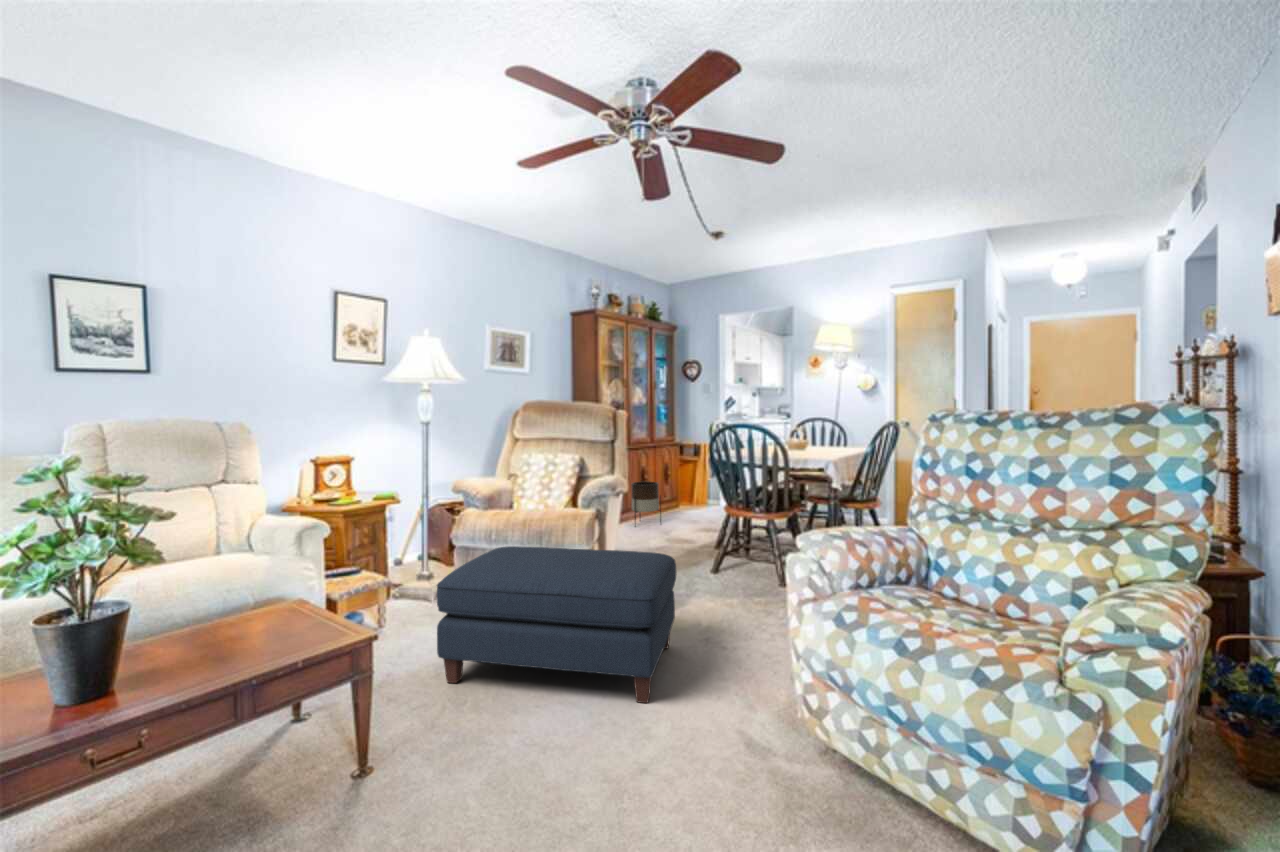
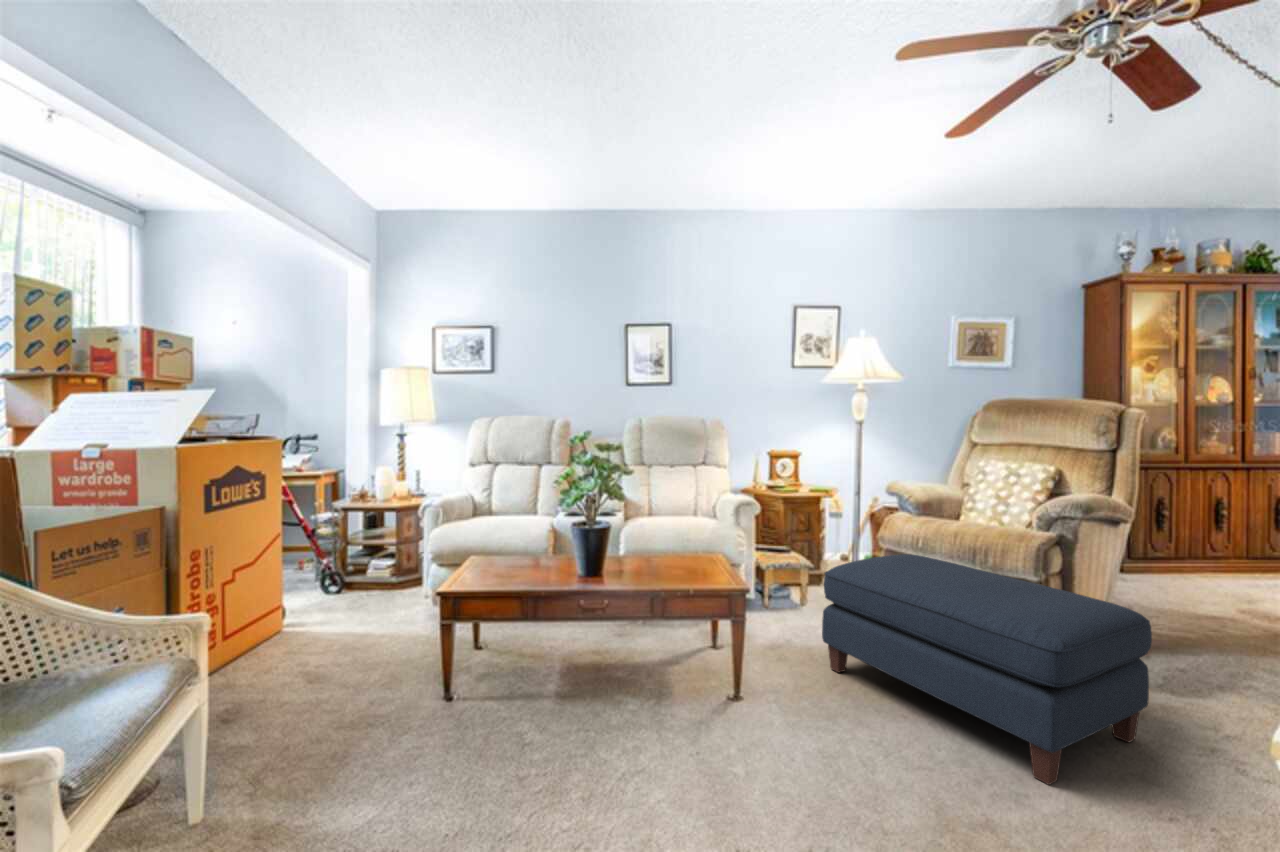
planter: present [632,481,661,526] -> none [1179,519,1242,590]

